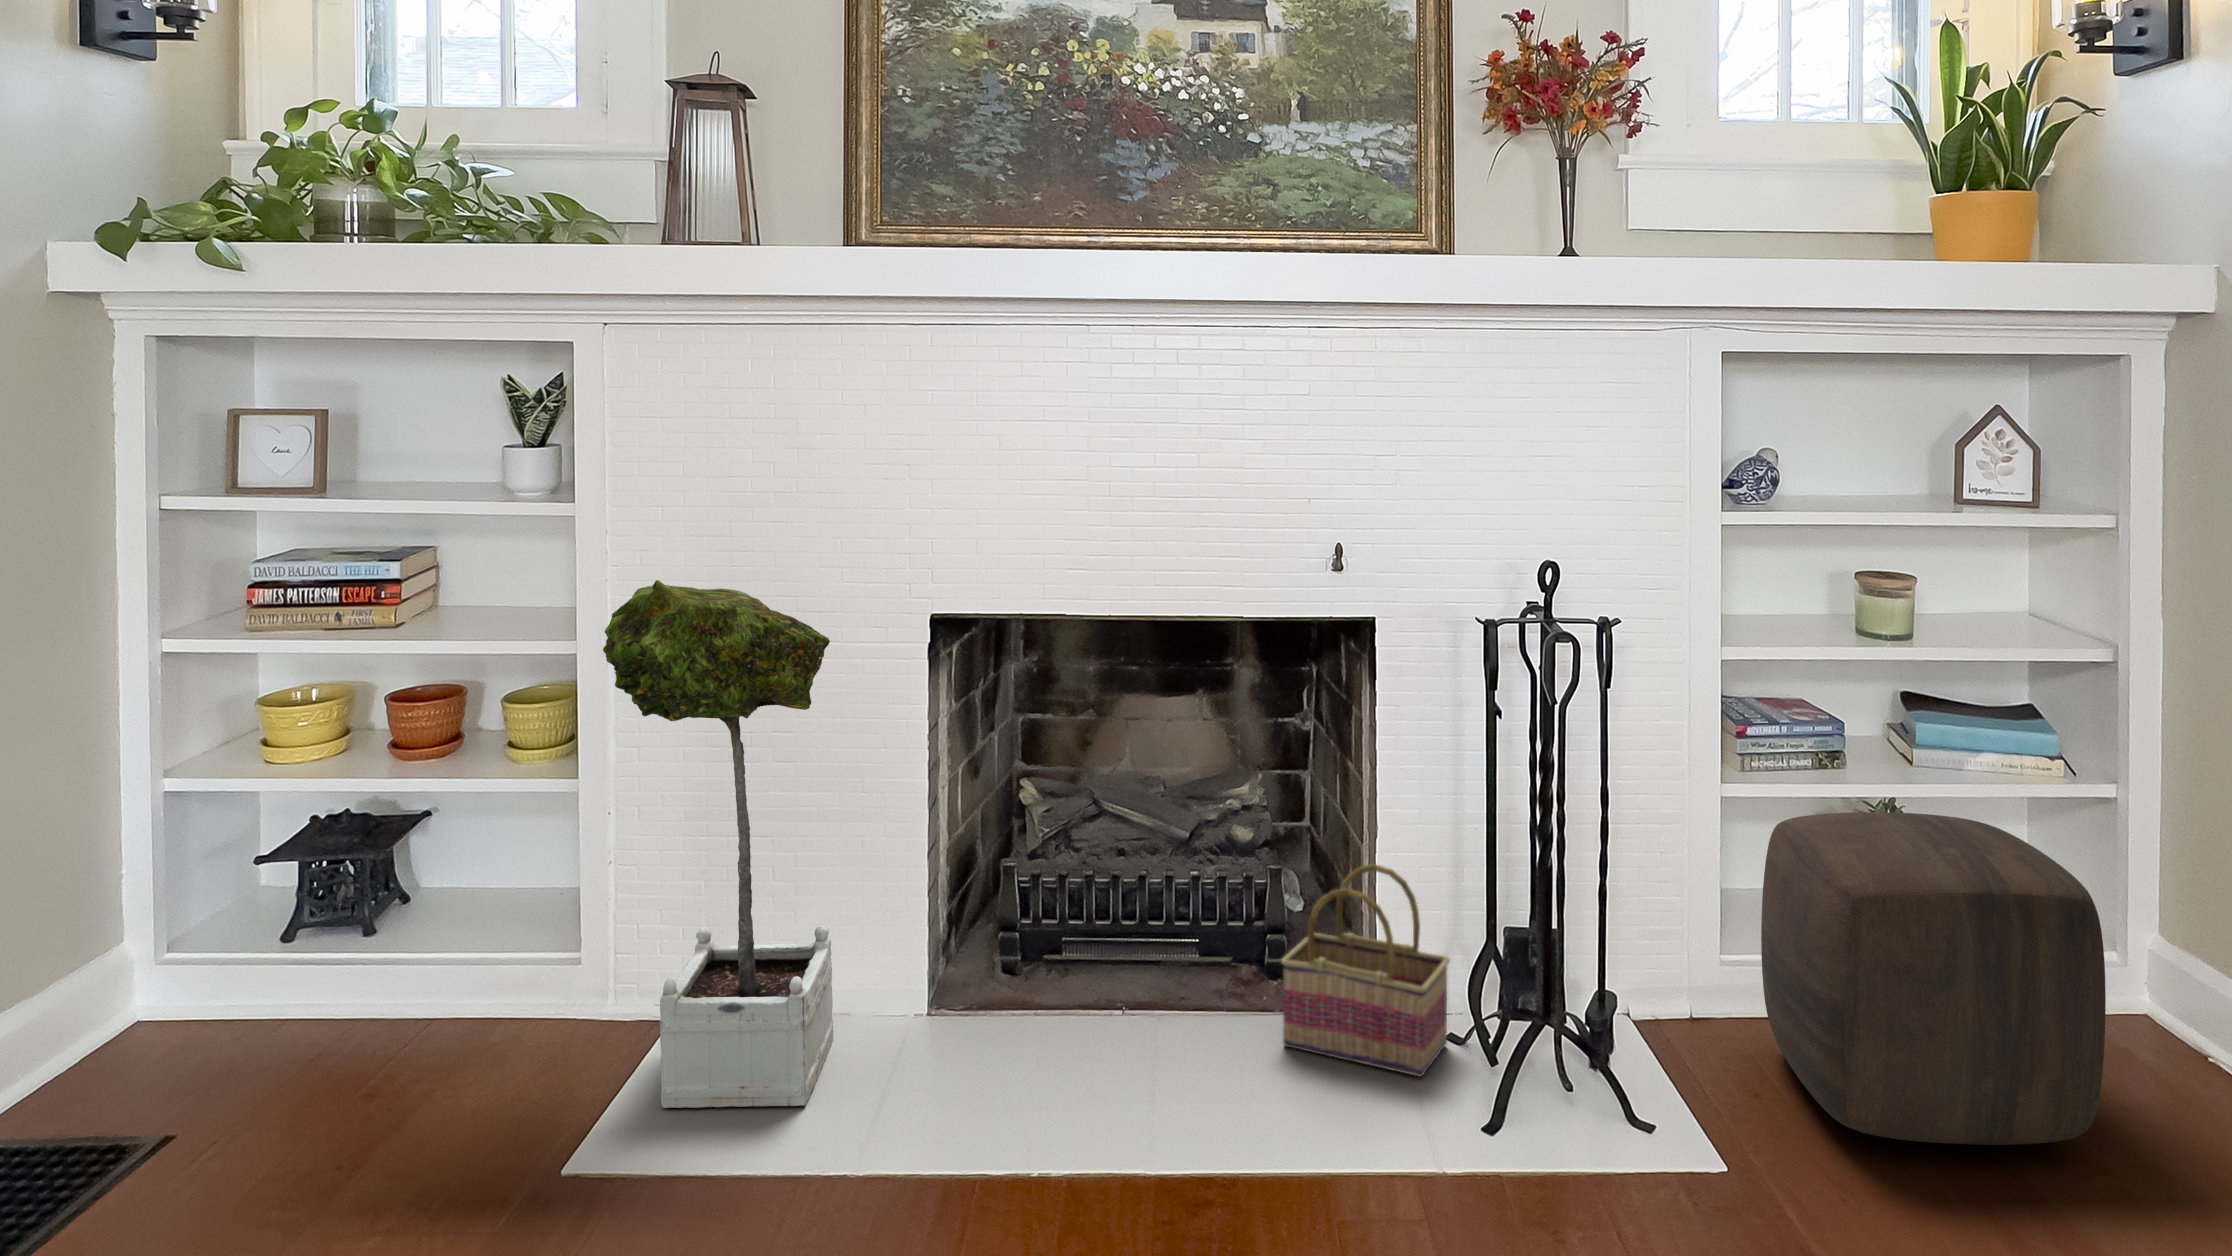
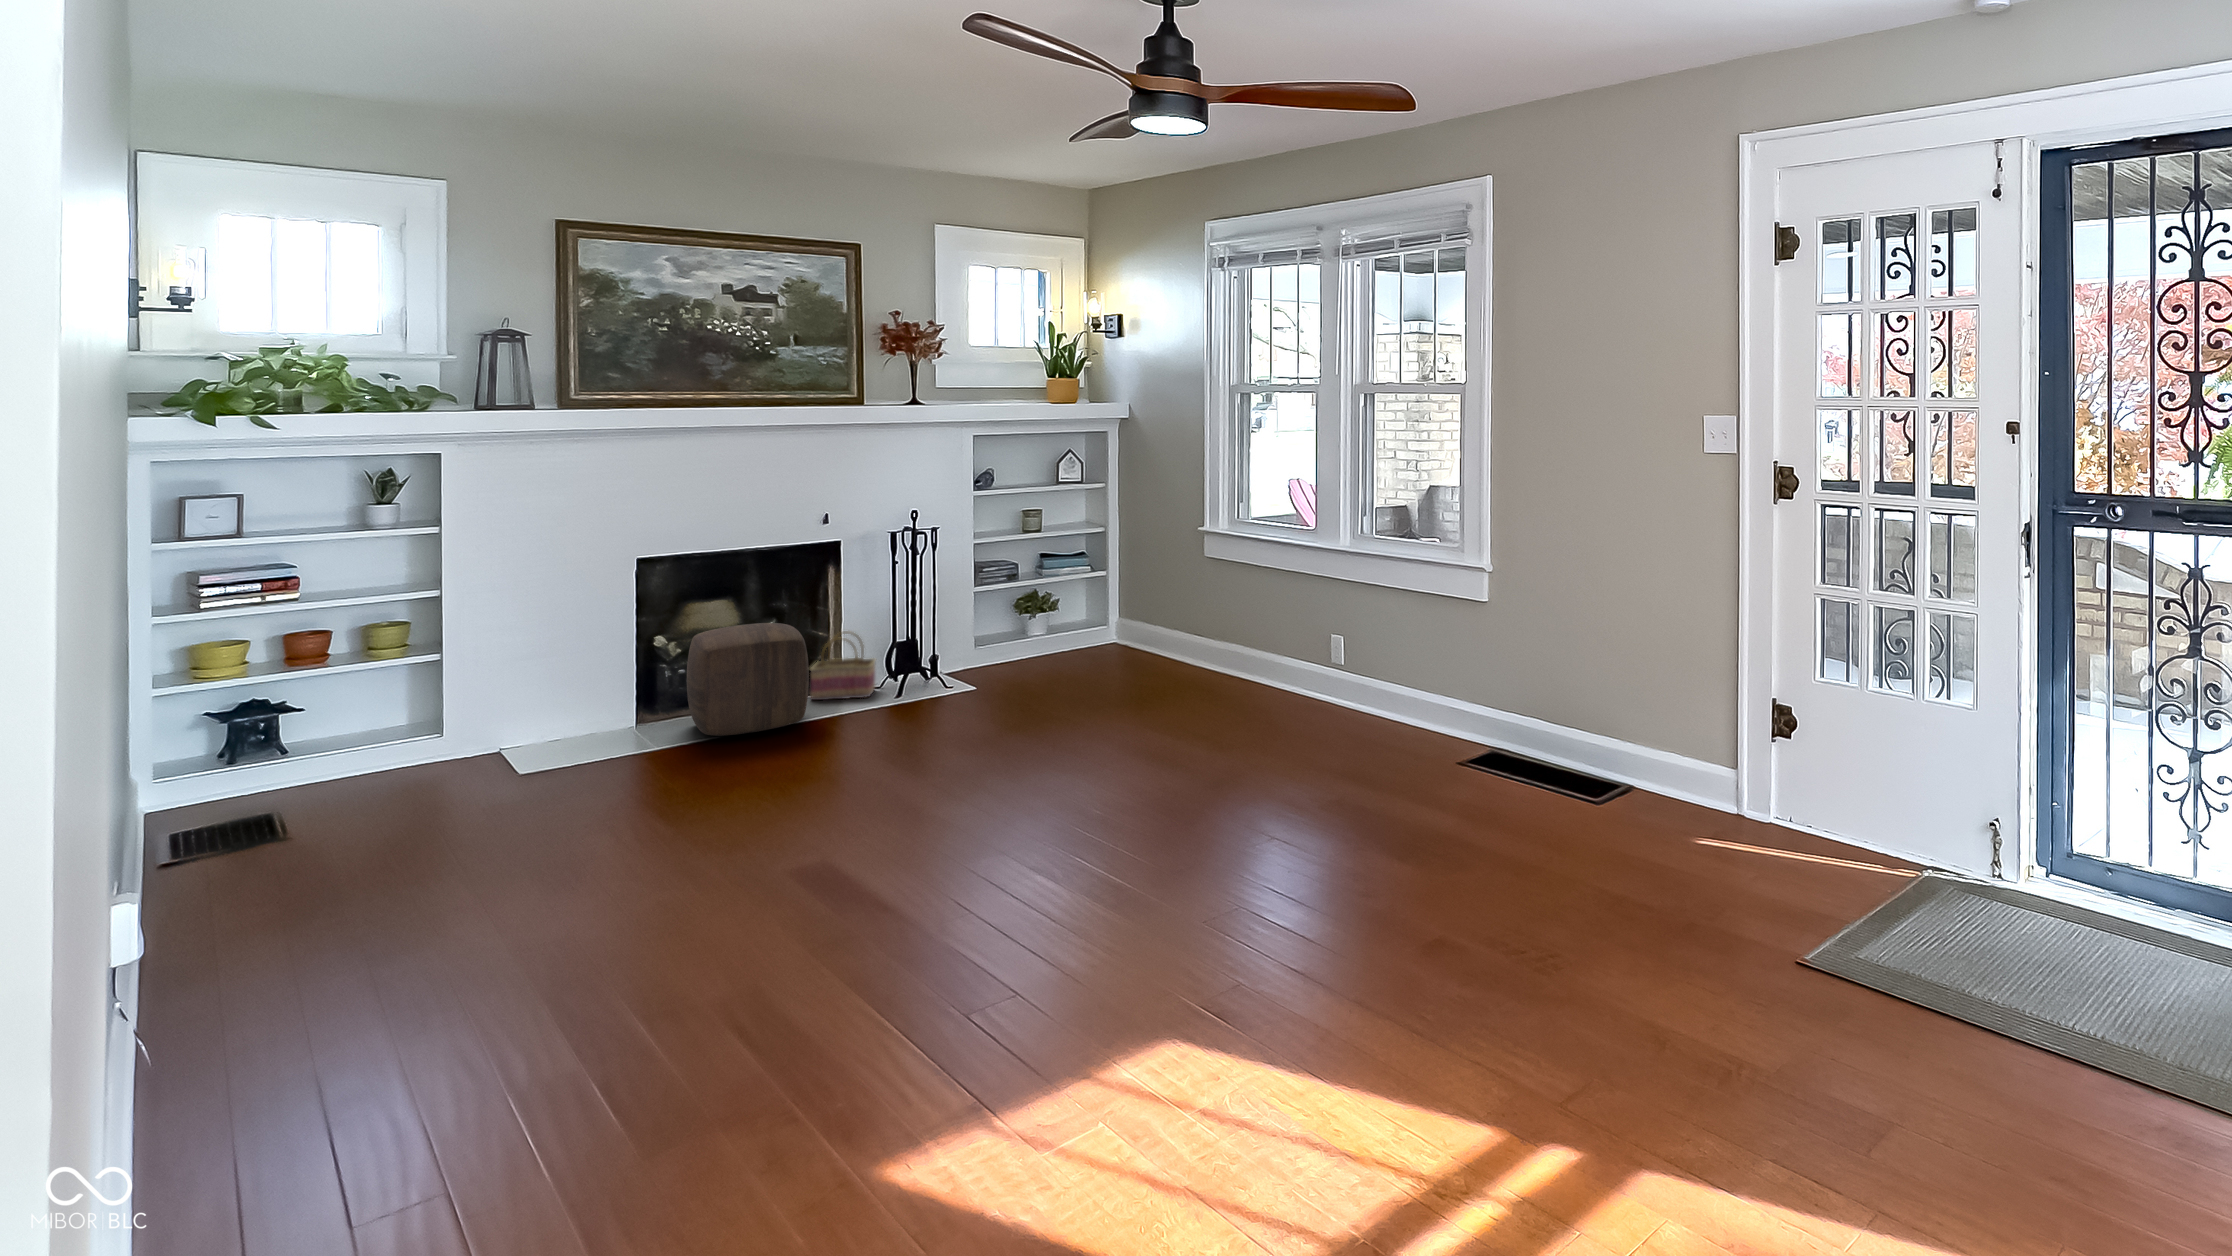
potted tree: present [603,580,834,1108] -> none [512,551,621,756]
ottoman: present [1761,812,2106,1145] -> present [687,623,809,736]

